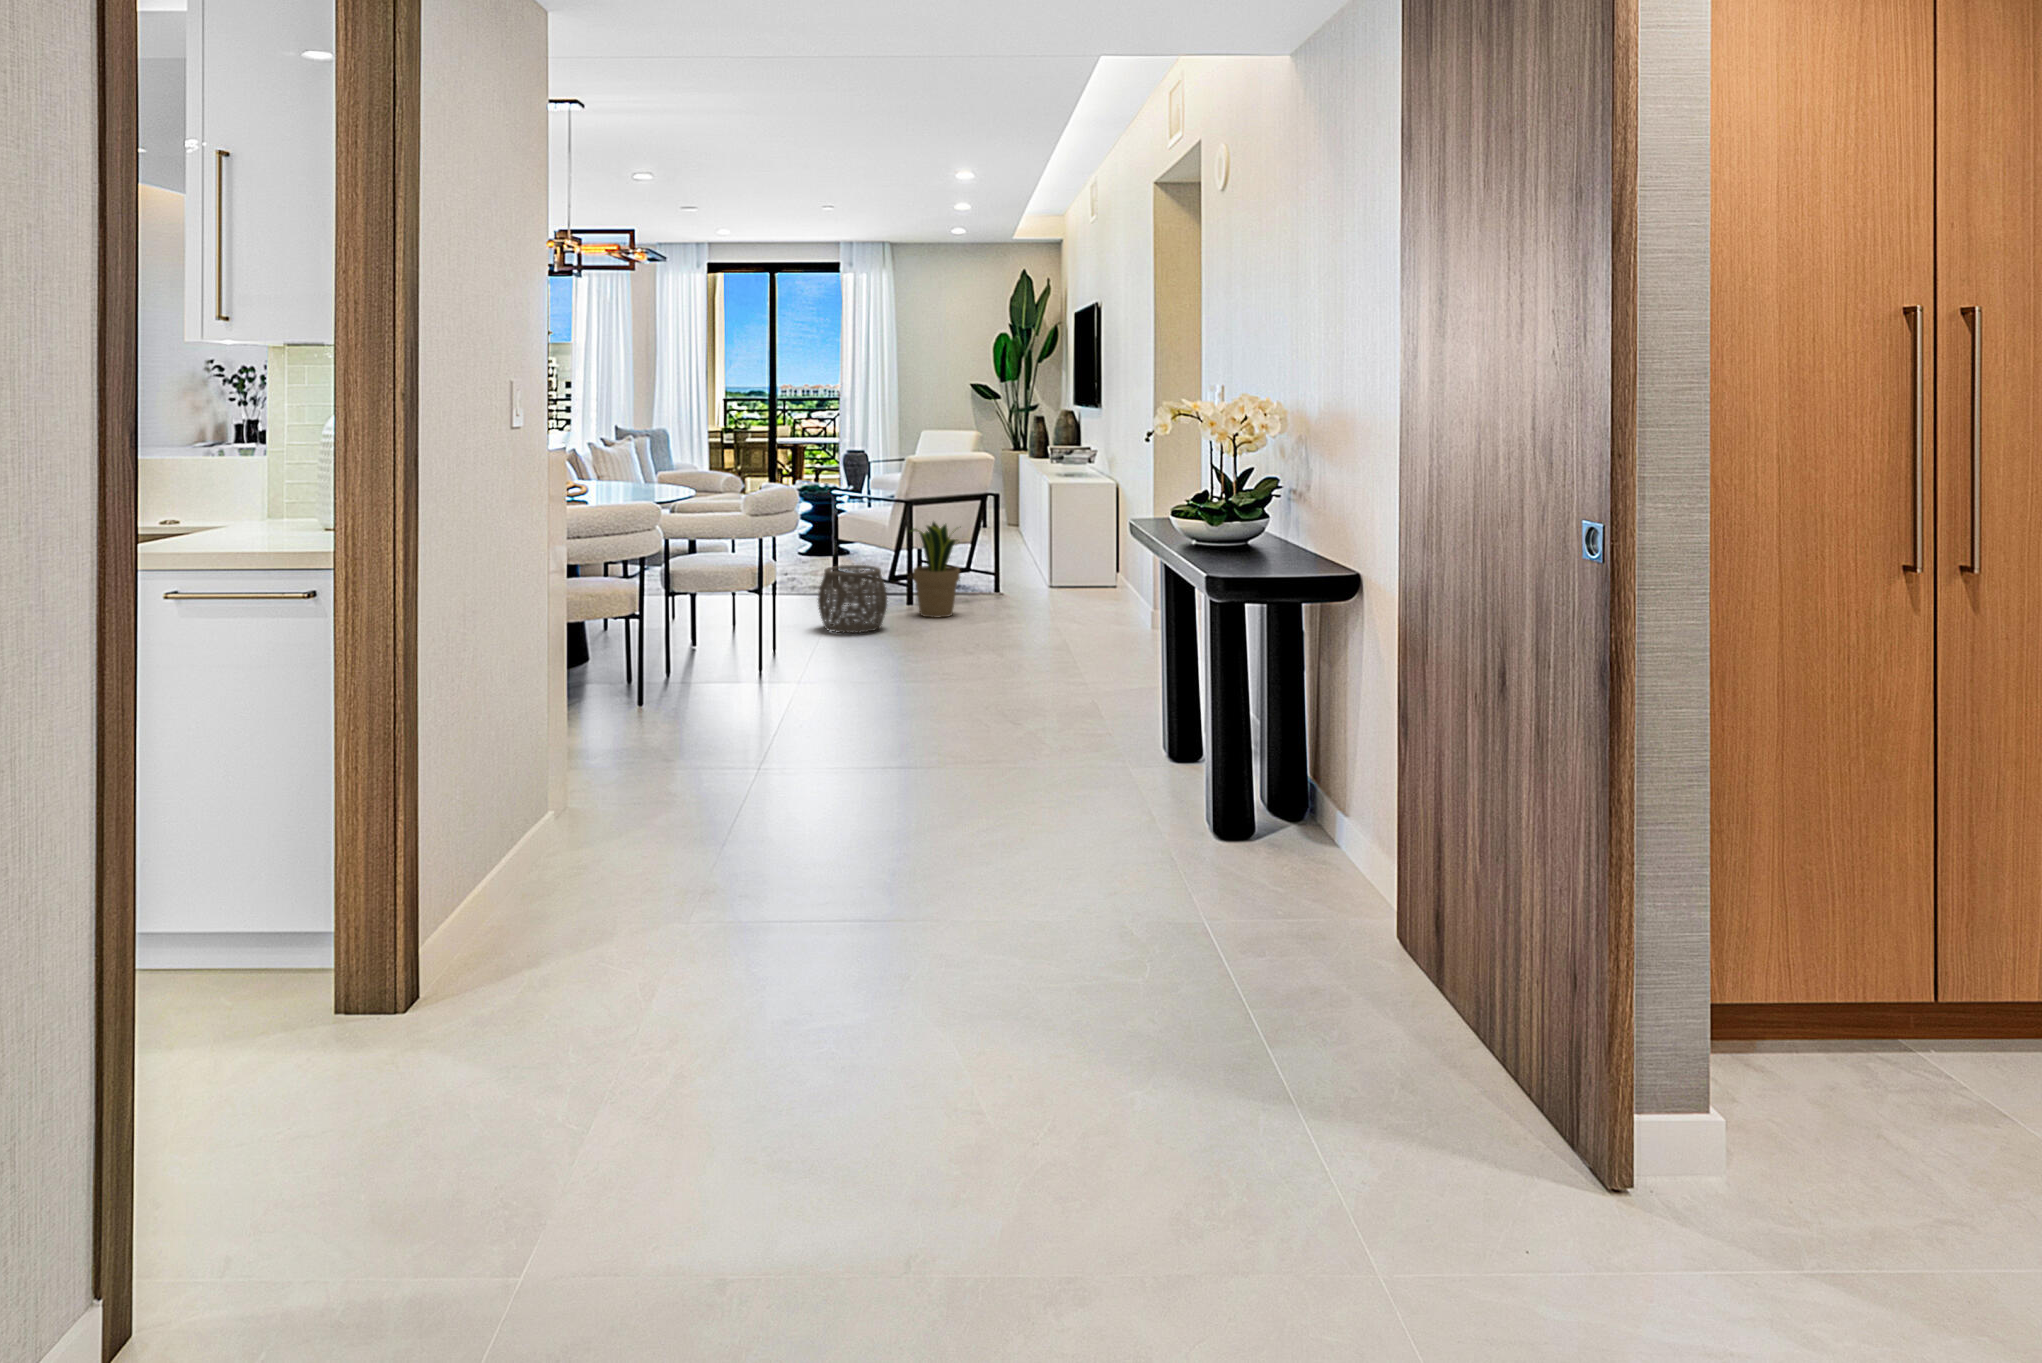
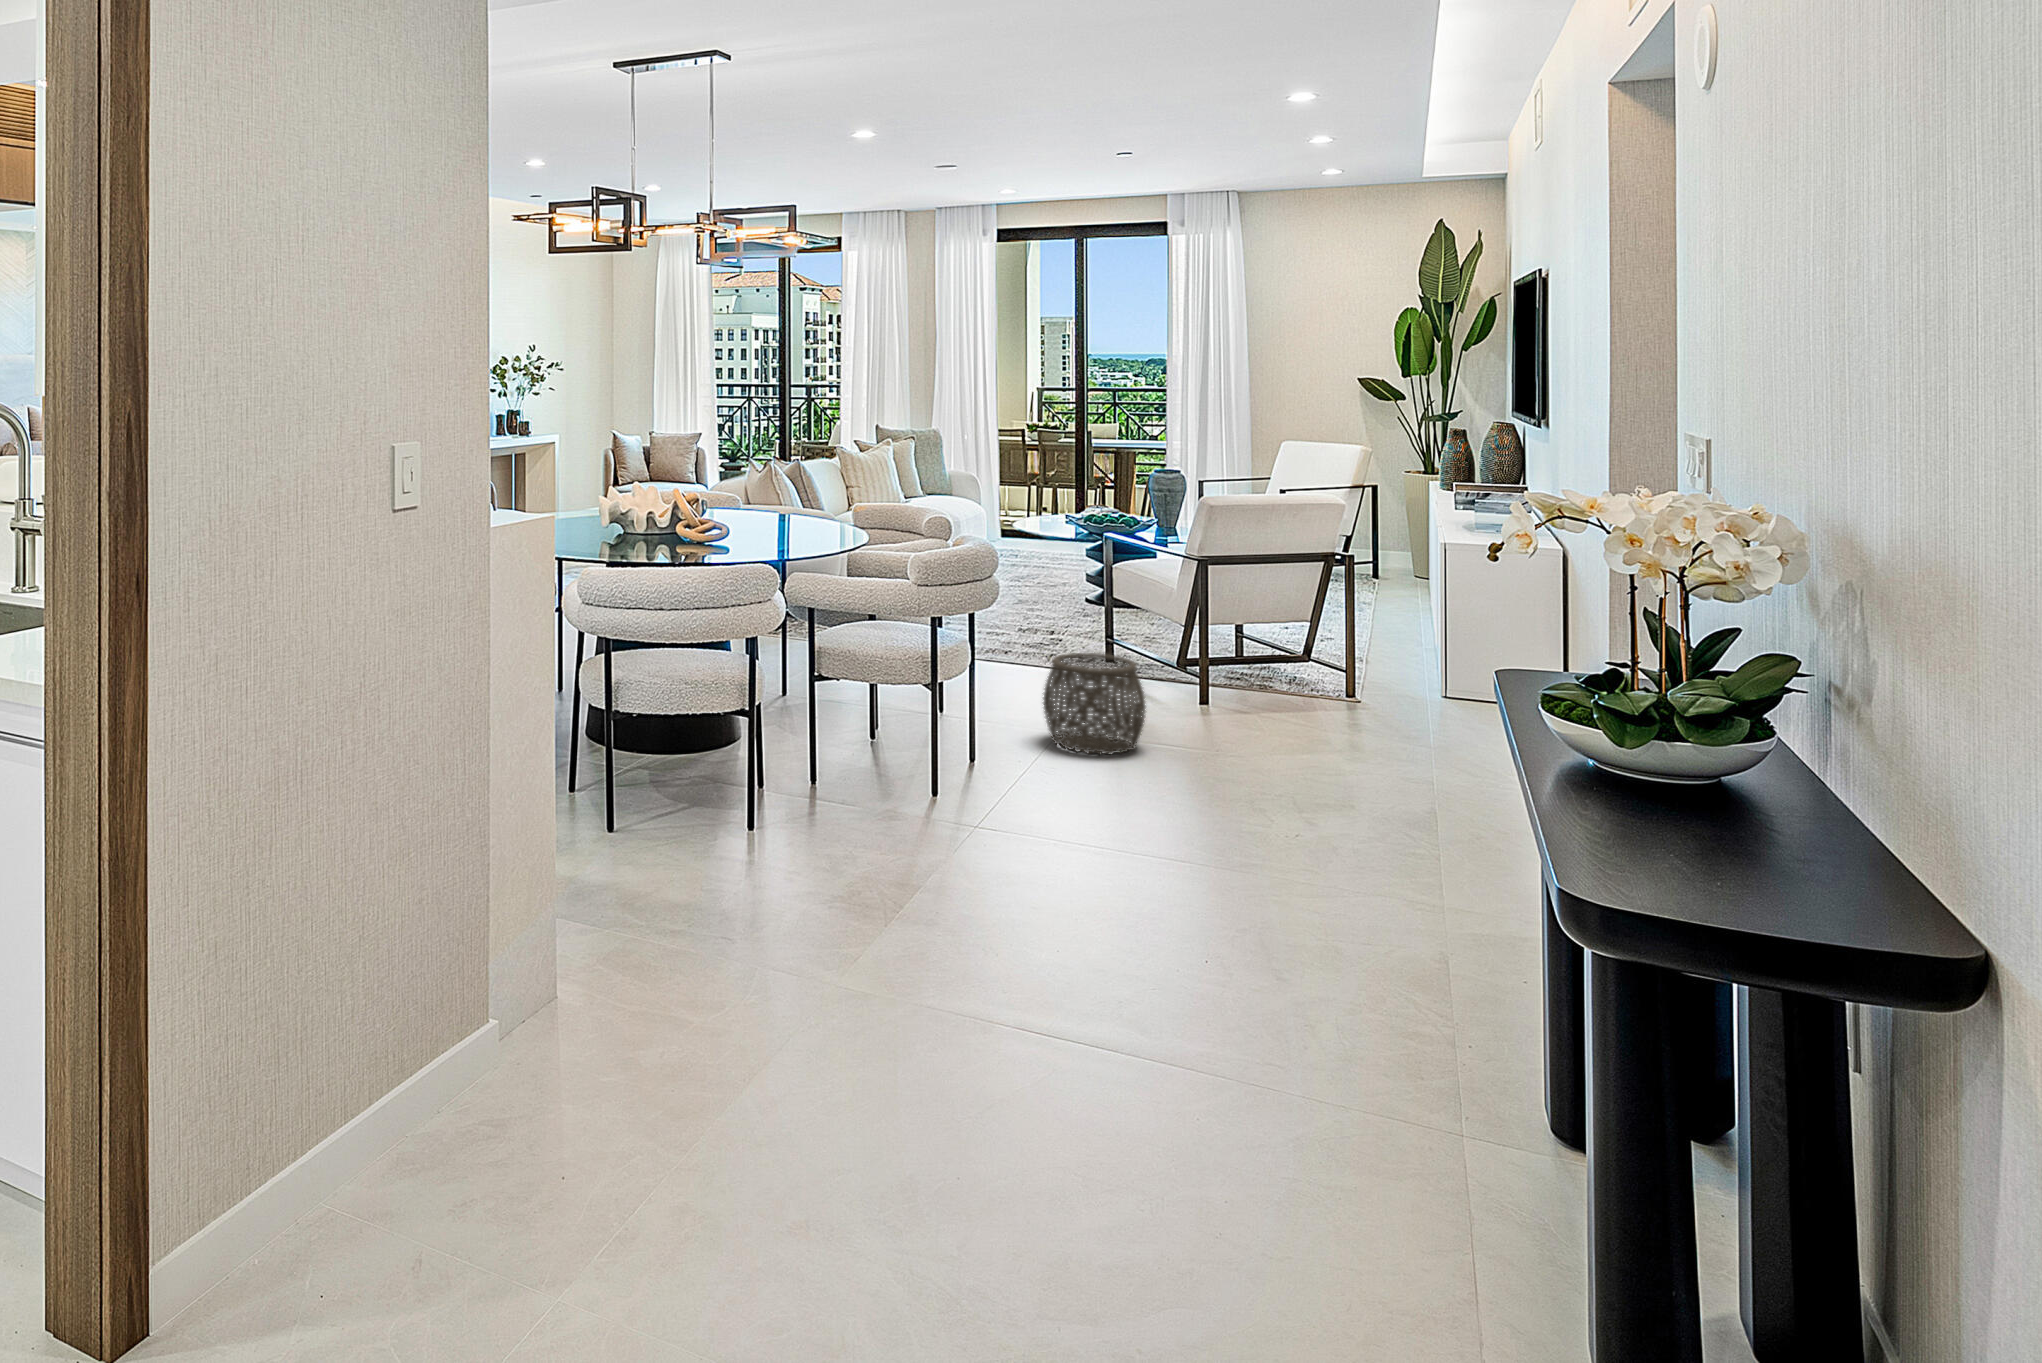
potted plant: present [911,522,960,618] -> none [1189,597,1275,739]

